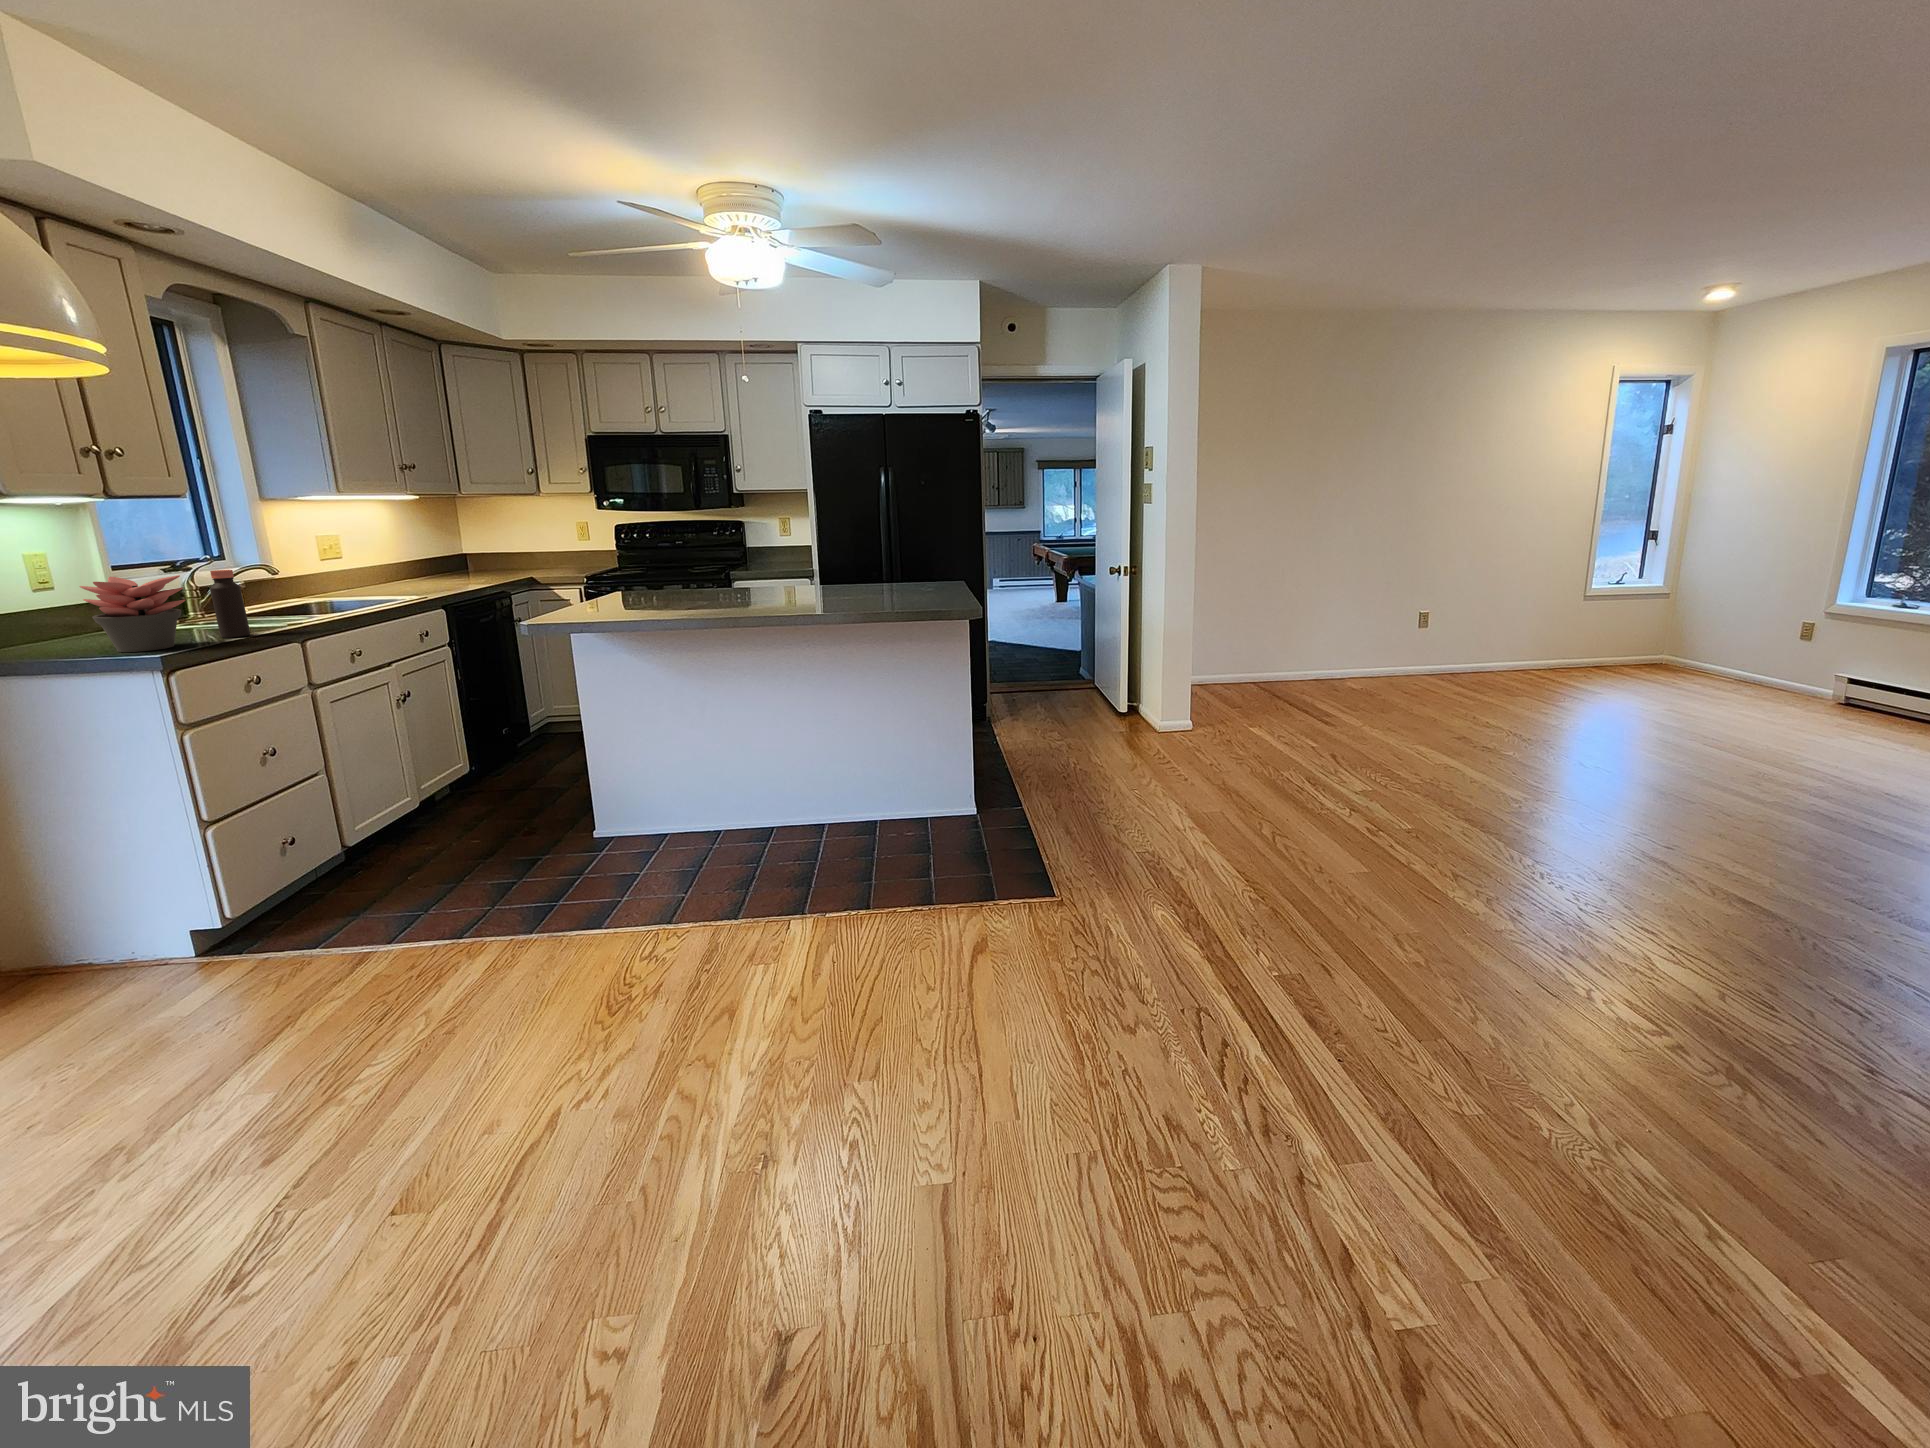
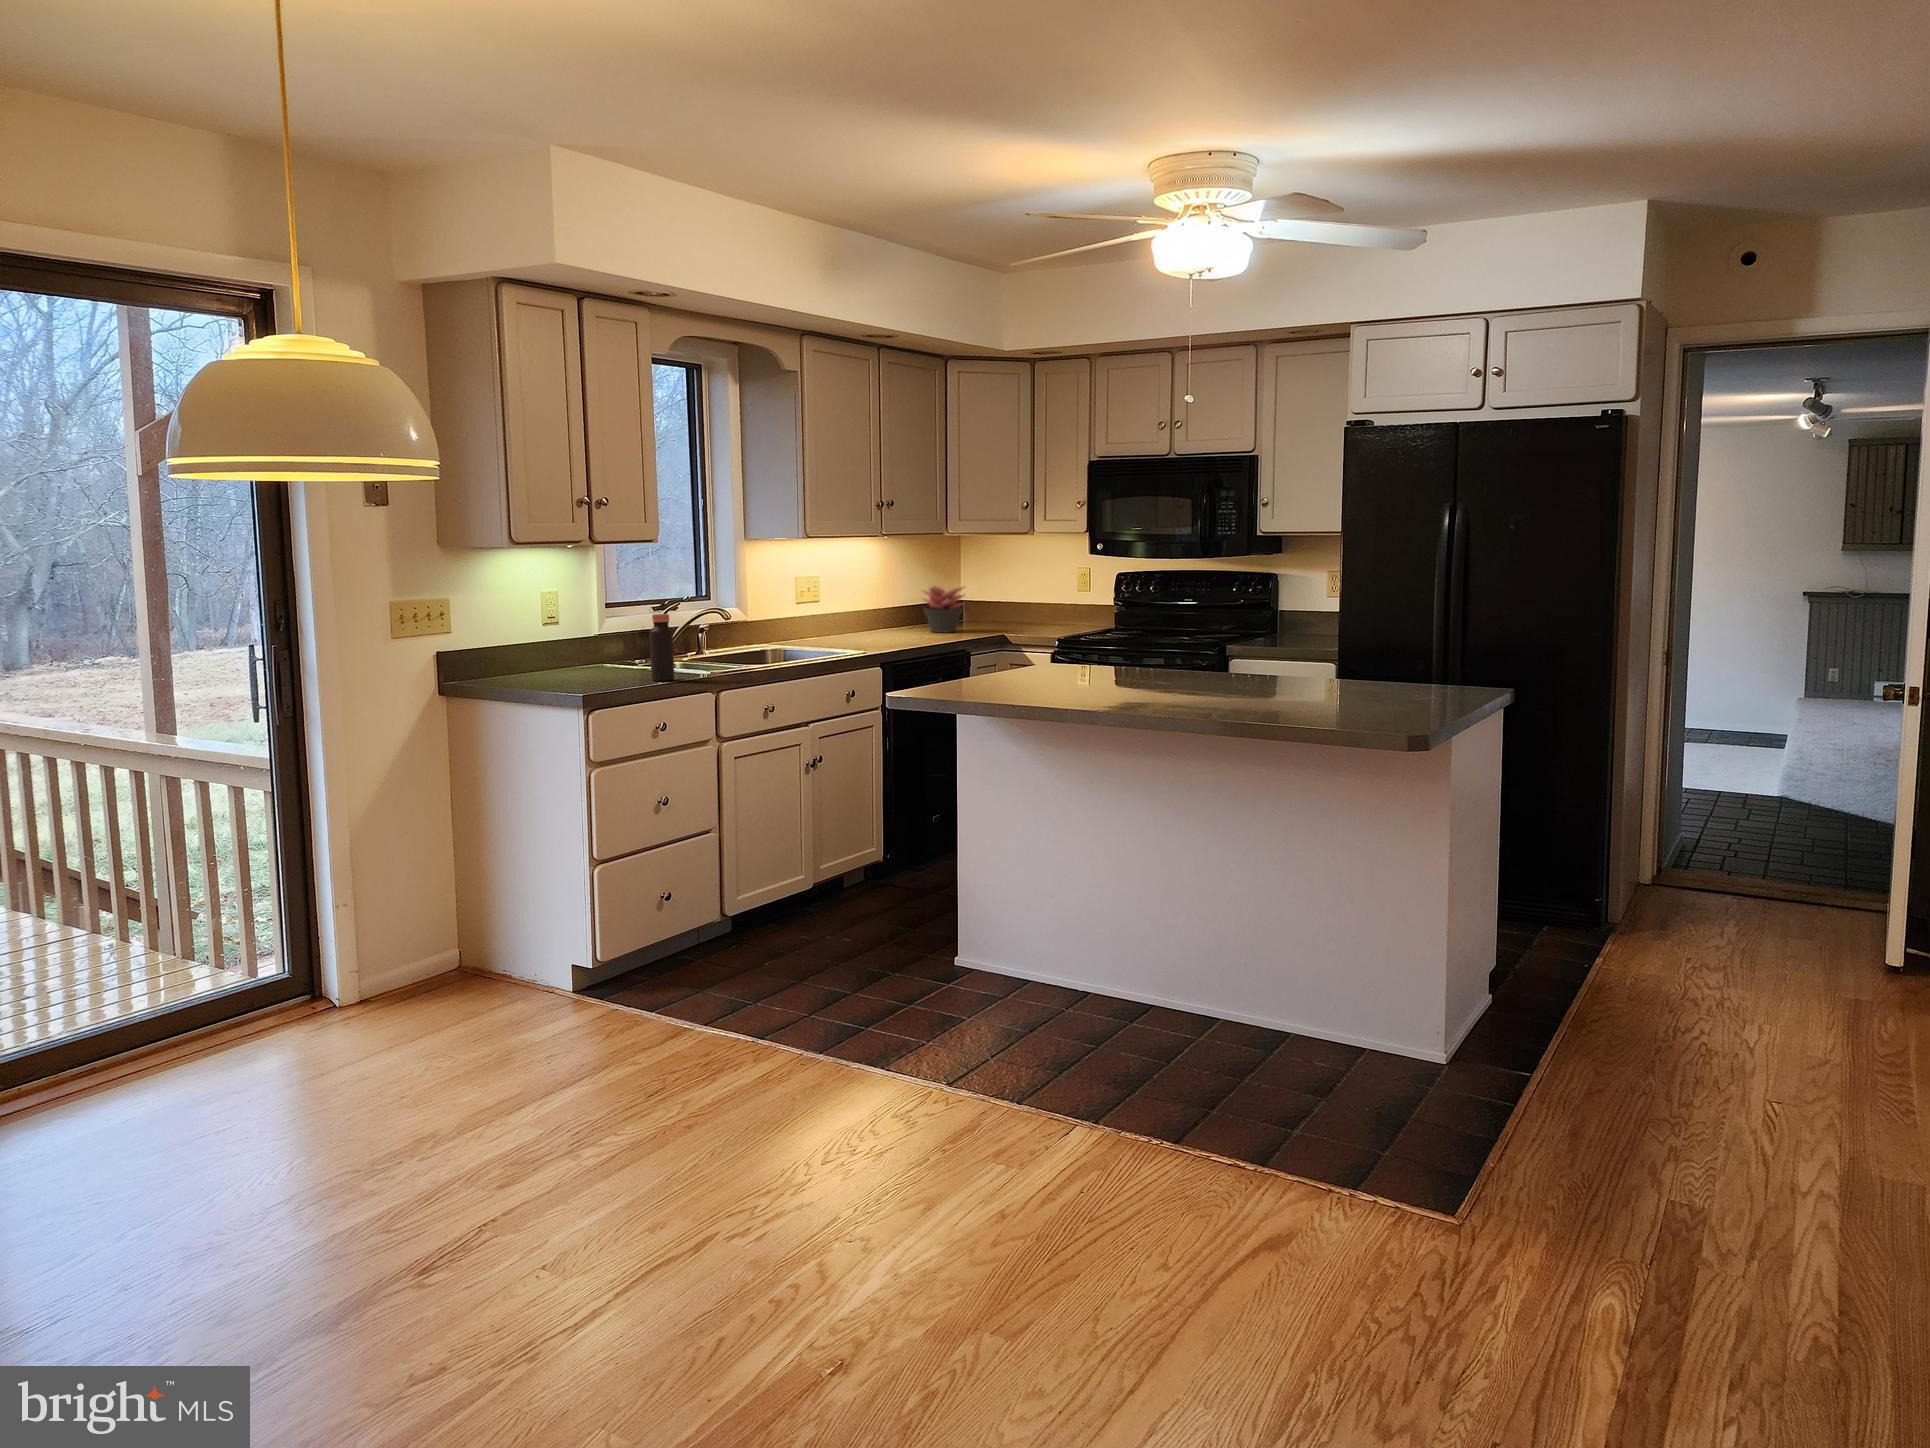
succulent plant: present [80,575,186,652] -> present [923,586,964,633]

